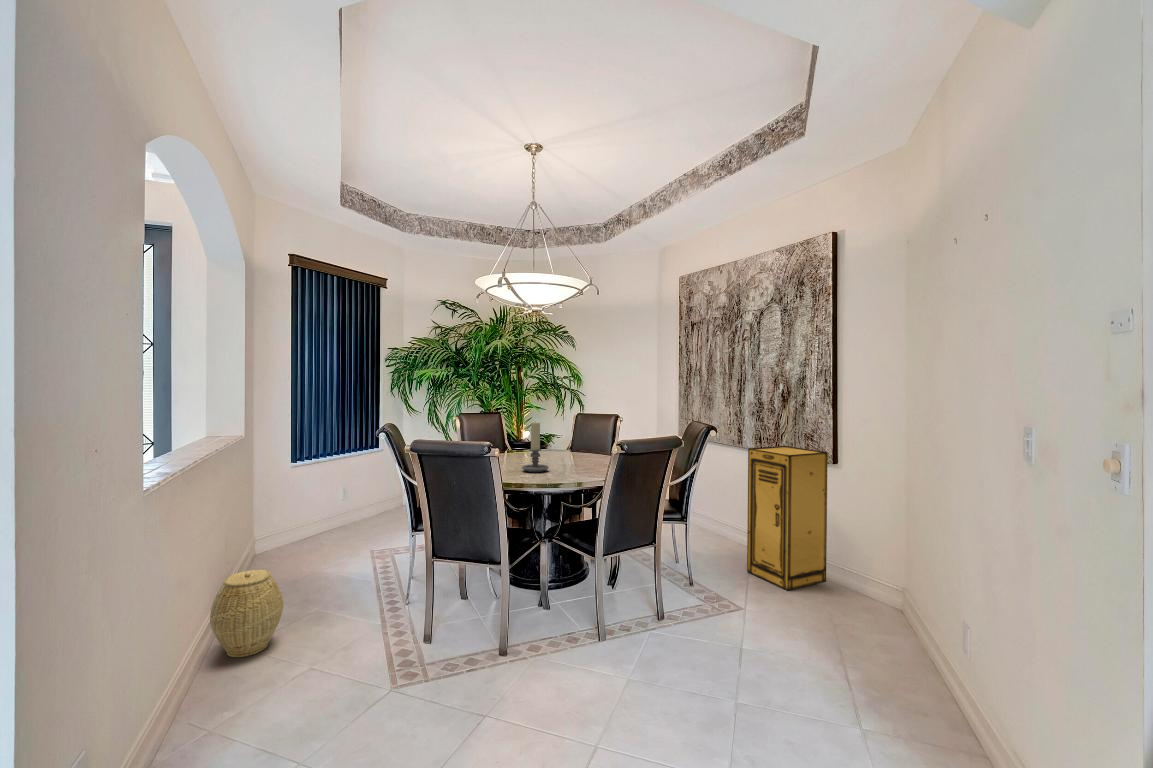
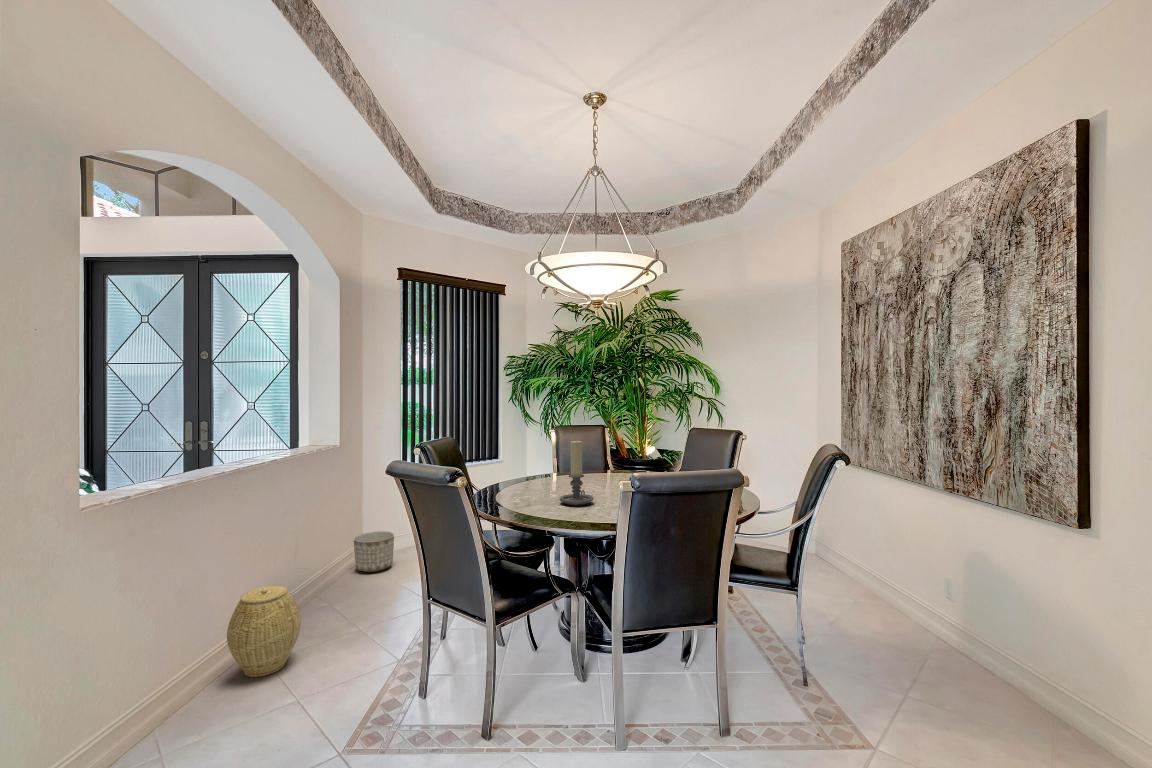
storage cabinet: present [747,446,828,591] -> none [916,490,1073,741]
planter: none [257,524,301,565] -> present [354,531,394,572]

